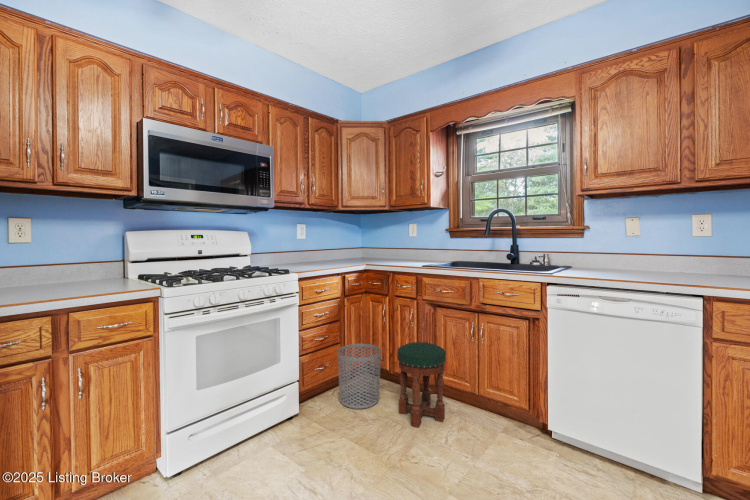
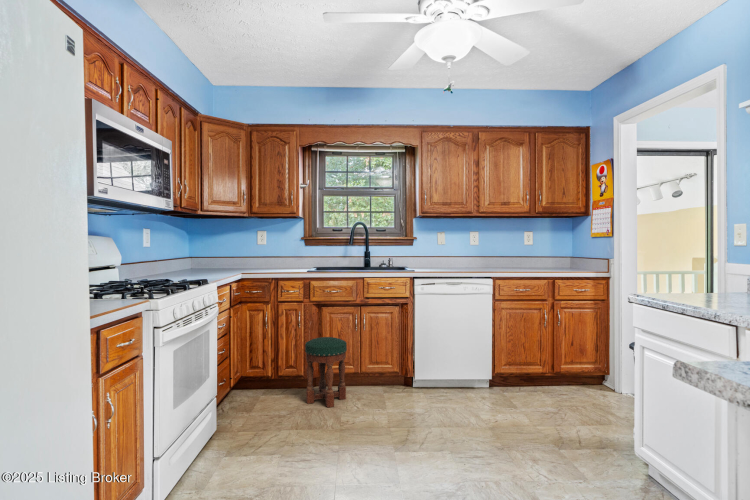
waste bin: present [337,344,381,409] -> none [239,351,283,413]

